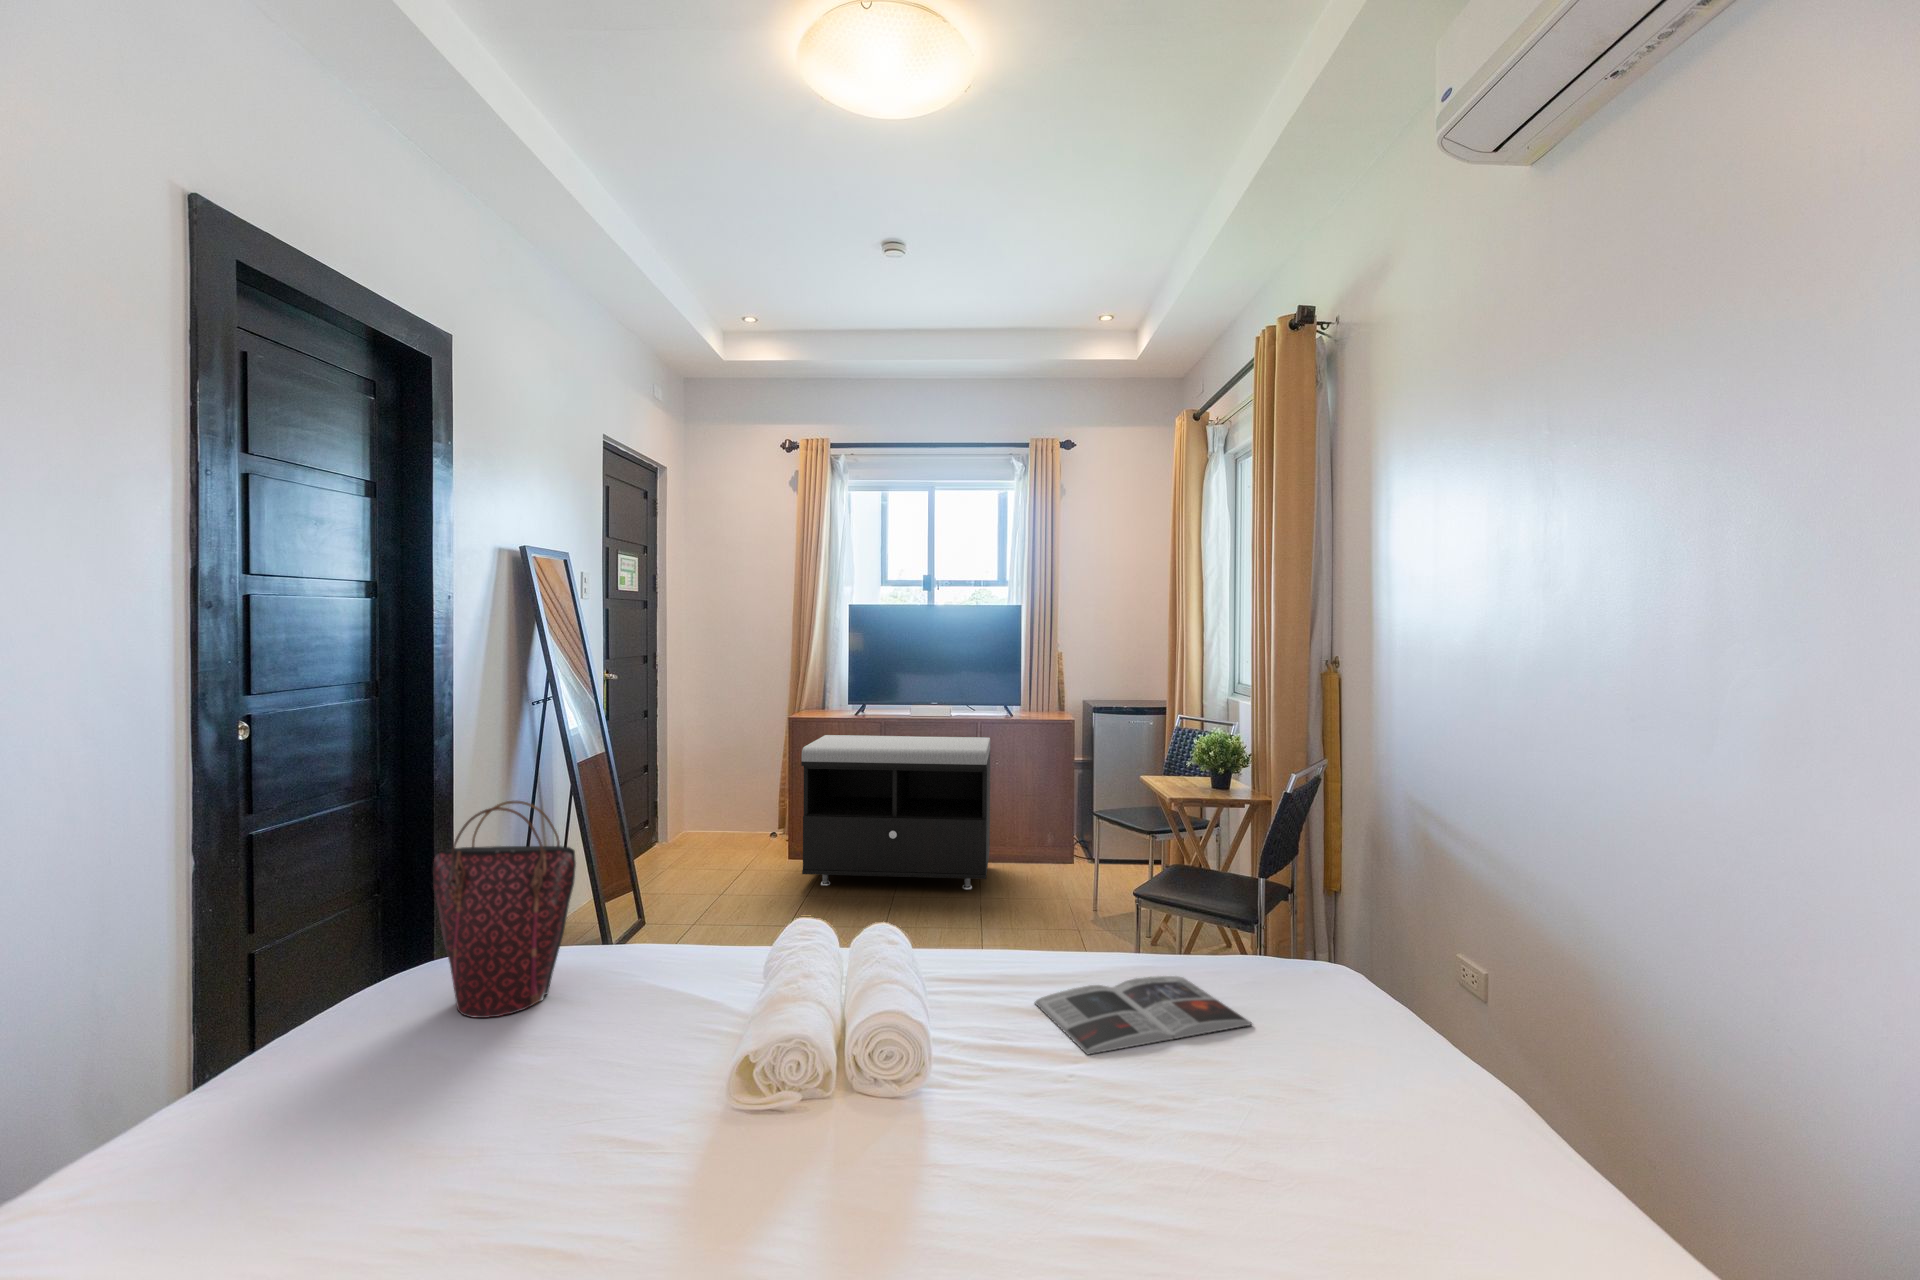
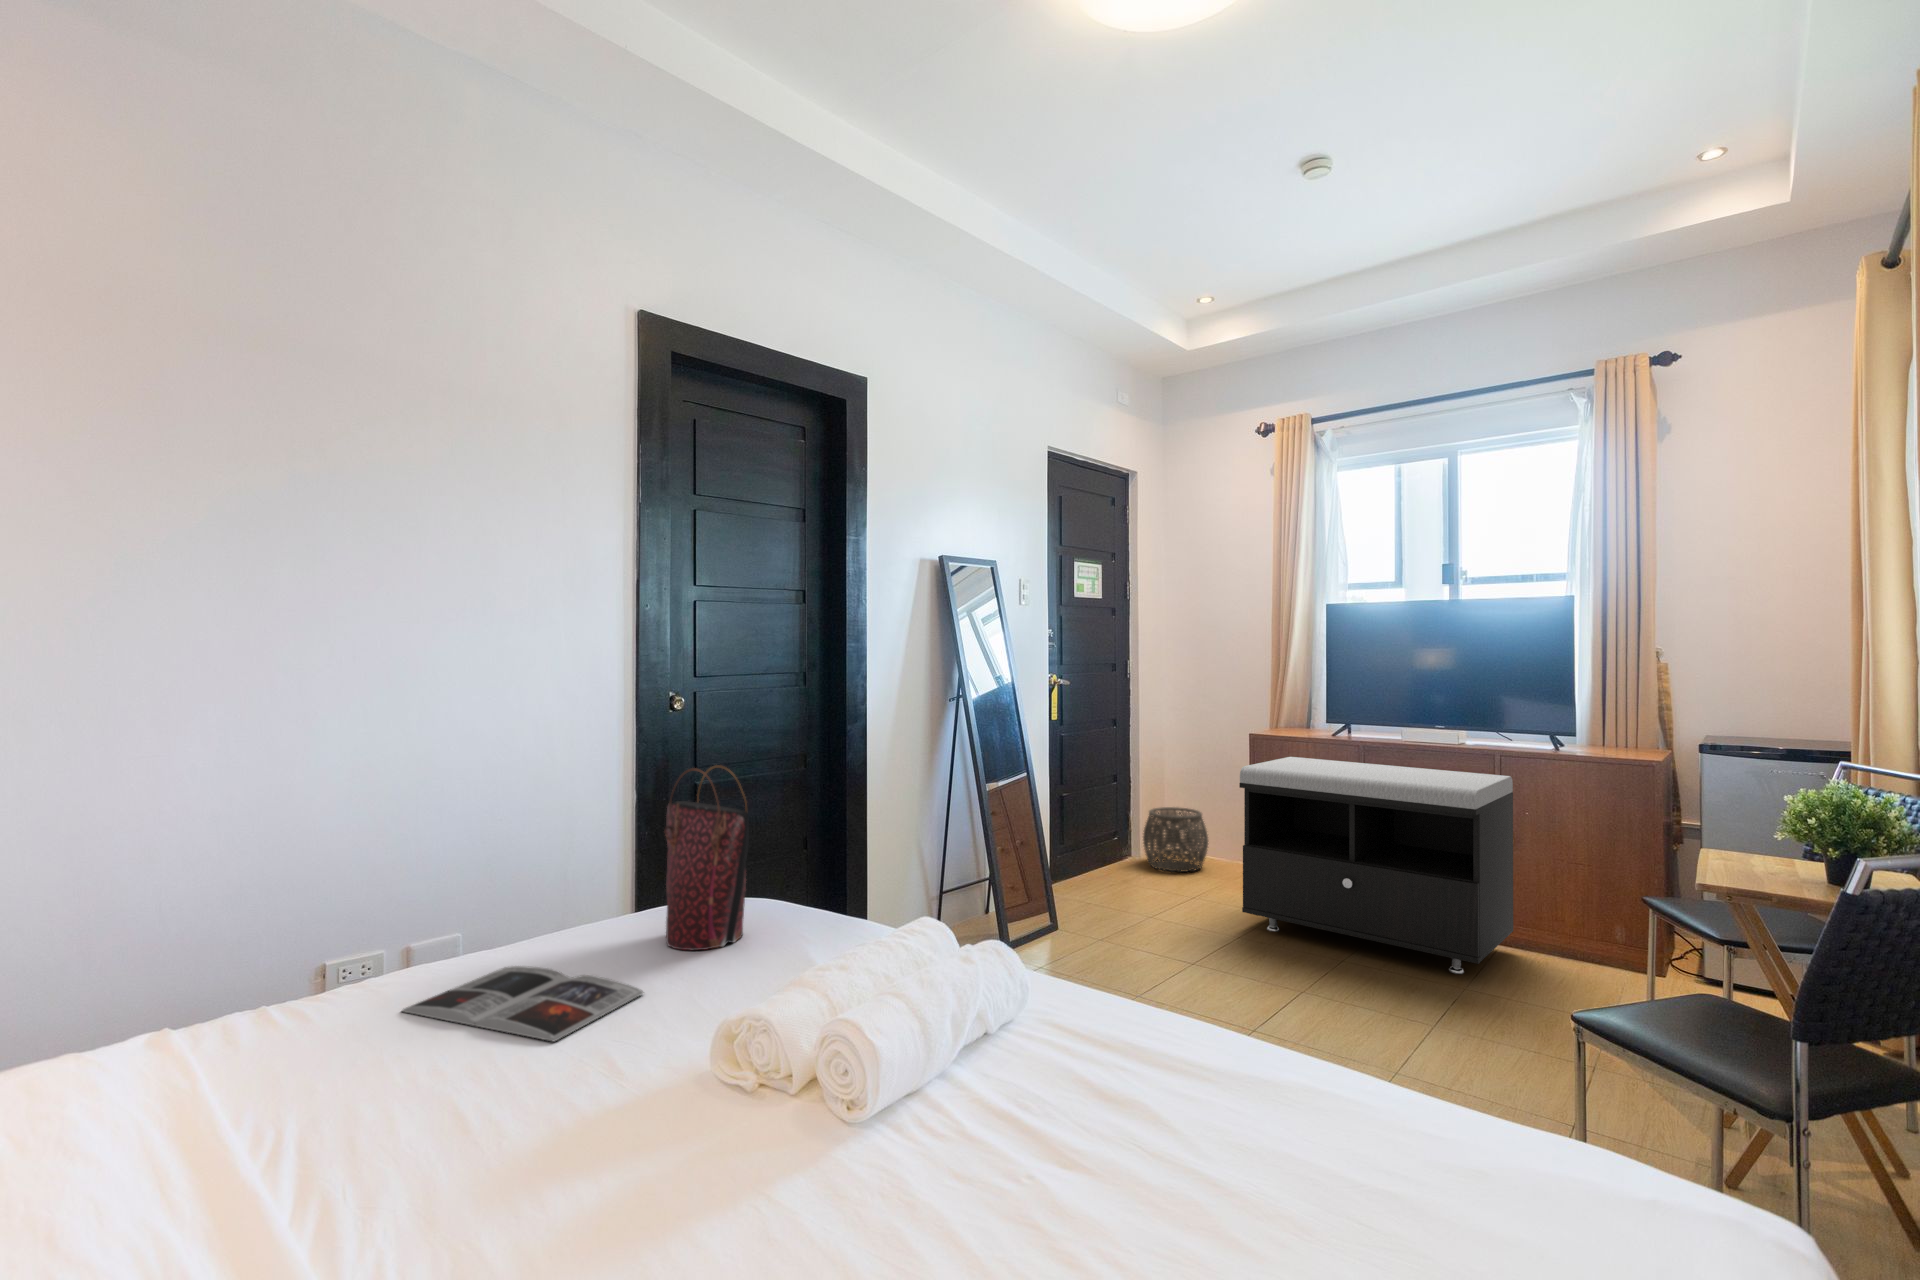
woven basket: none [675,790,738,851] -> present [1143,807,1208,872]
magazine: present [1035,976,1252,1054] -> present [402,966,643,1041]

